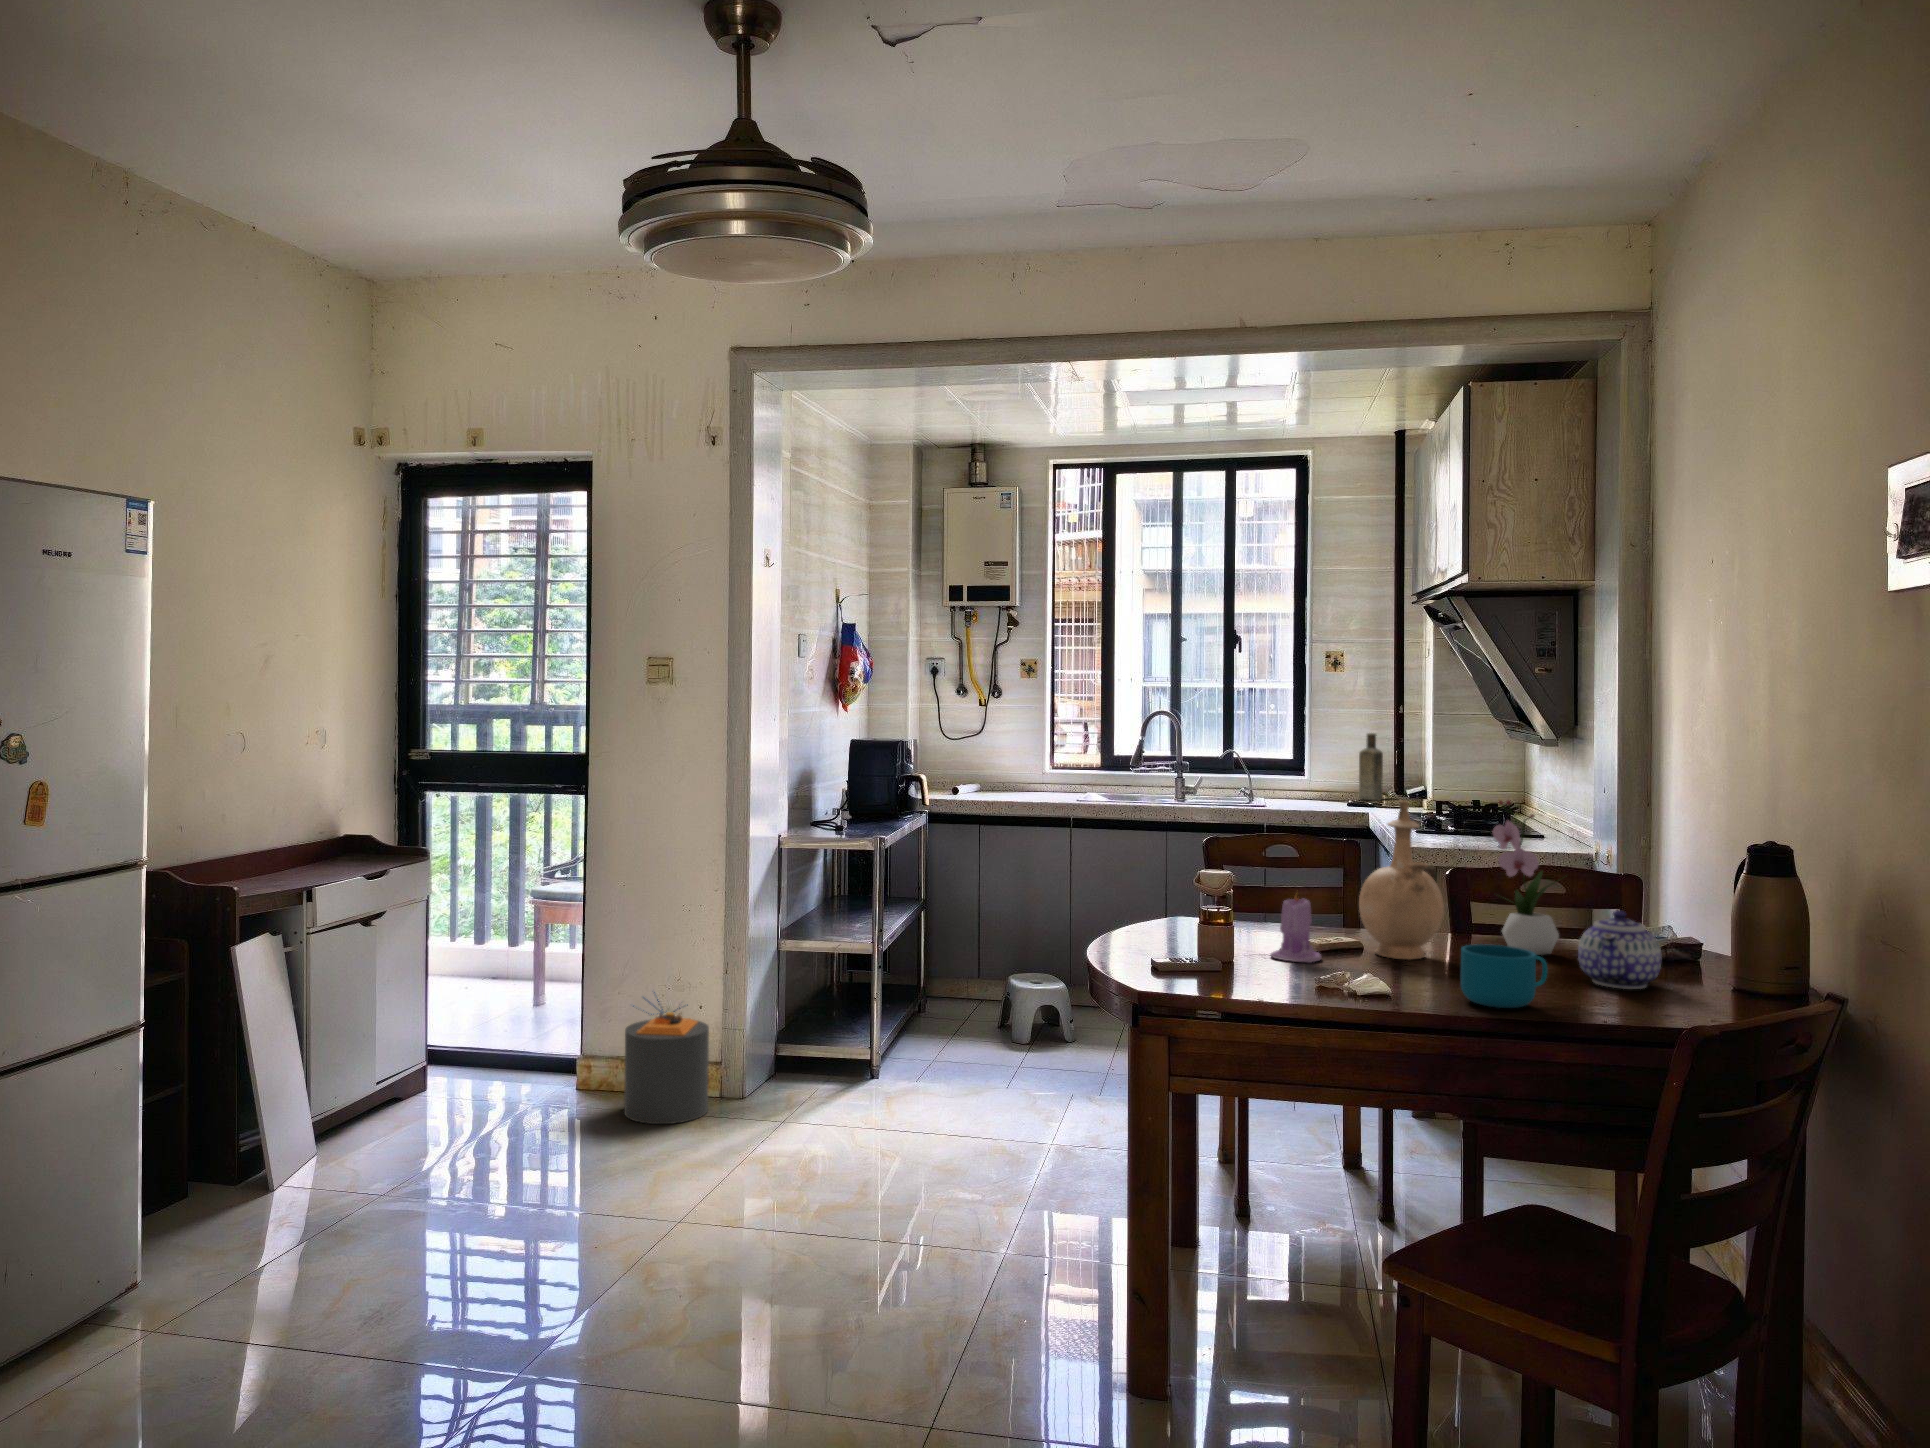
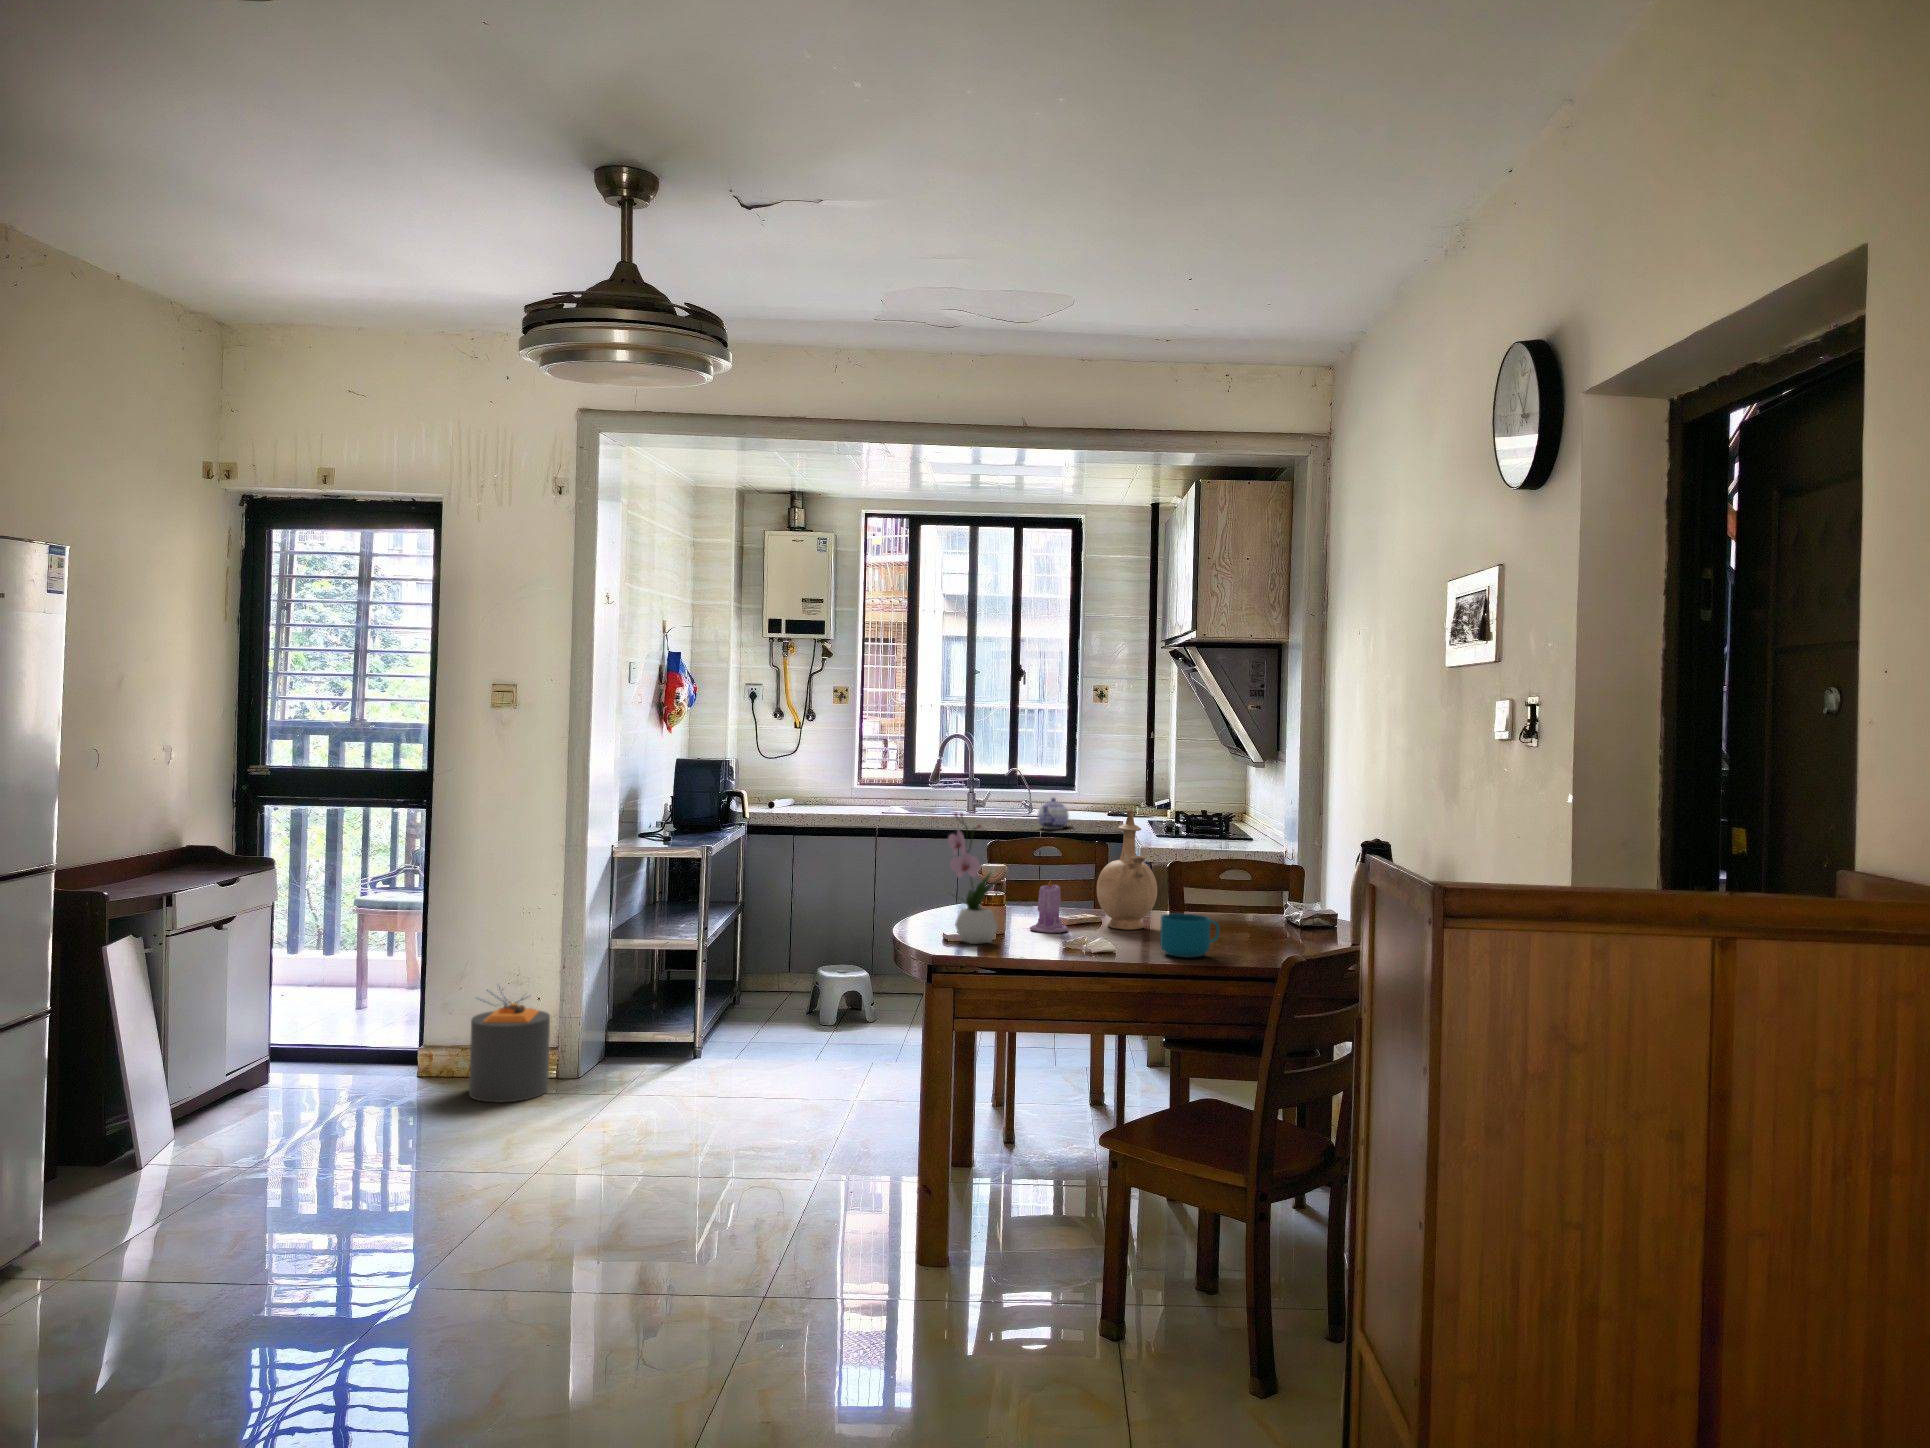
bottle: present [1359,733,1383,801] -> none [1119,755,1139,812]
flower arrangement: present [1492,800,1562,955] -> present [948,813,1000,944]
teapot: present [1578,910,1662,989] -> present [1038,798,1069,829]

